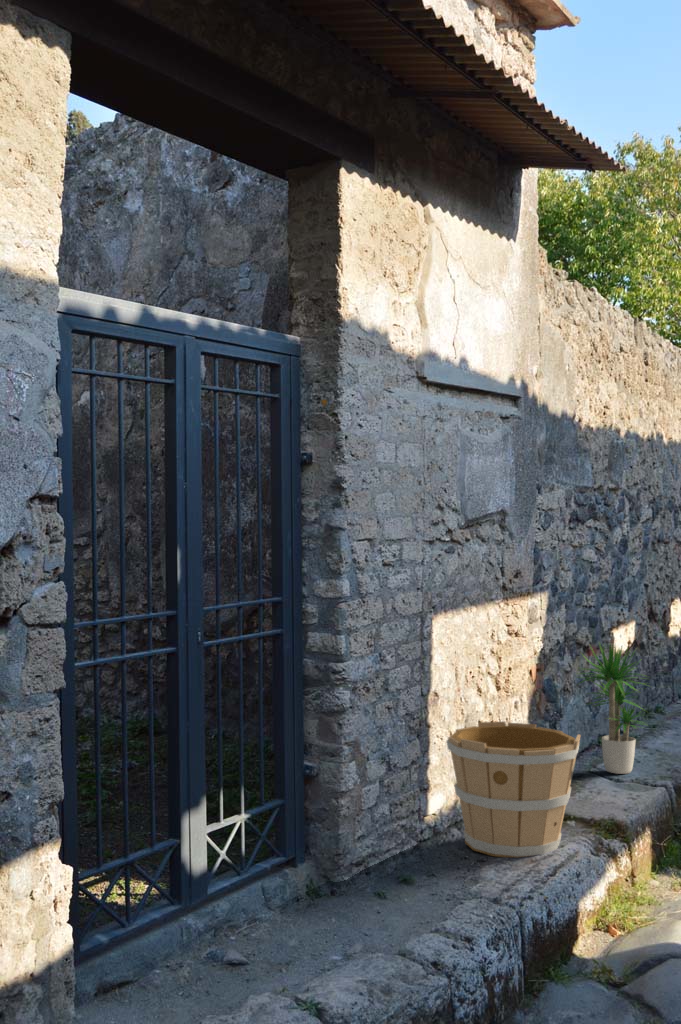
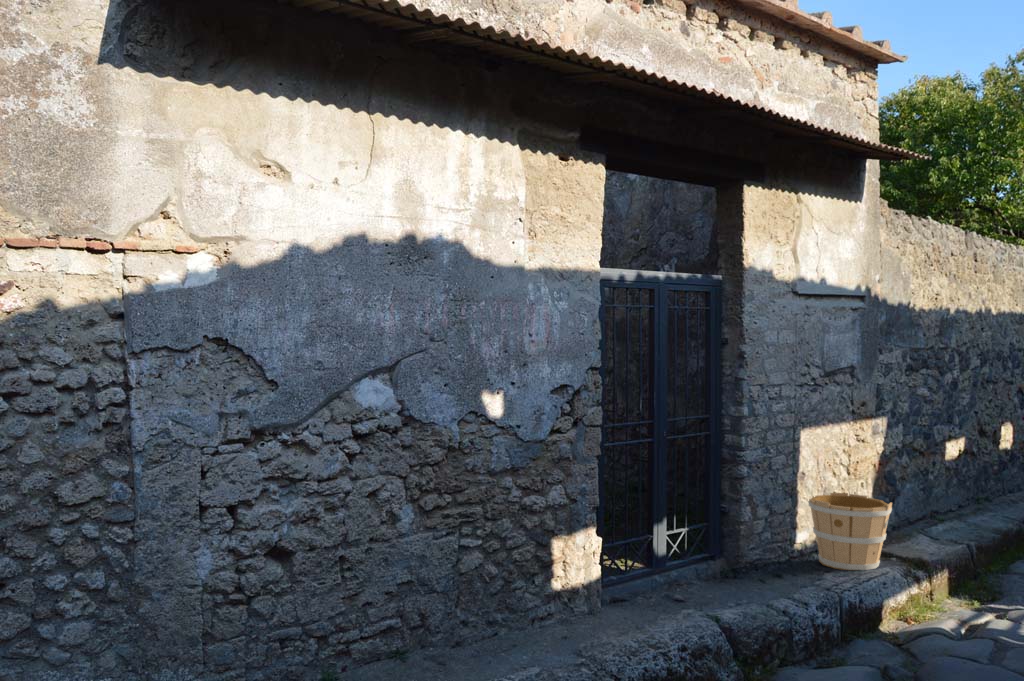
potted plant: present [581,644,644,774] -> none [906,449,963,536]

